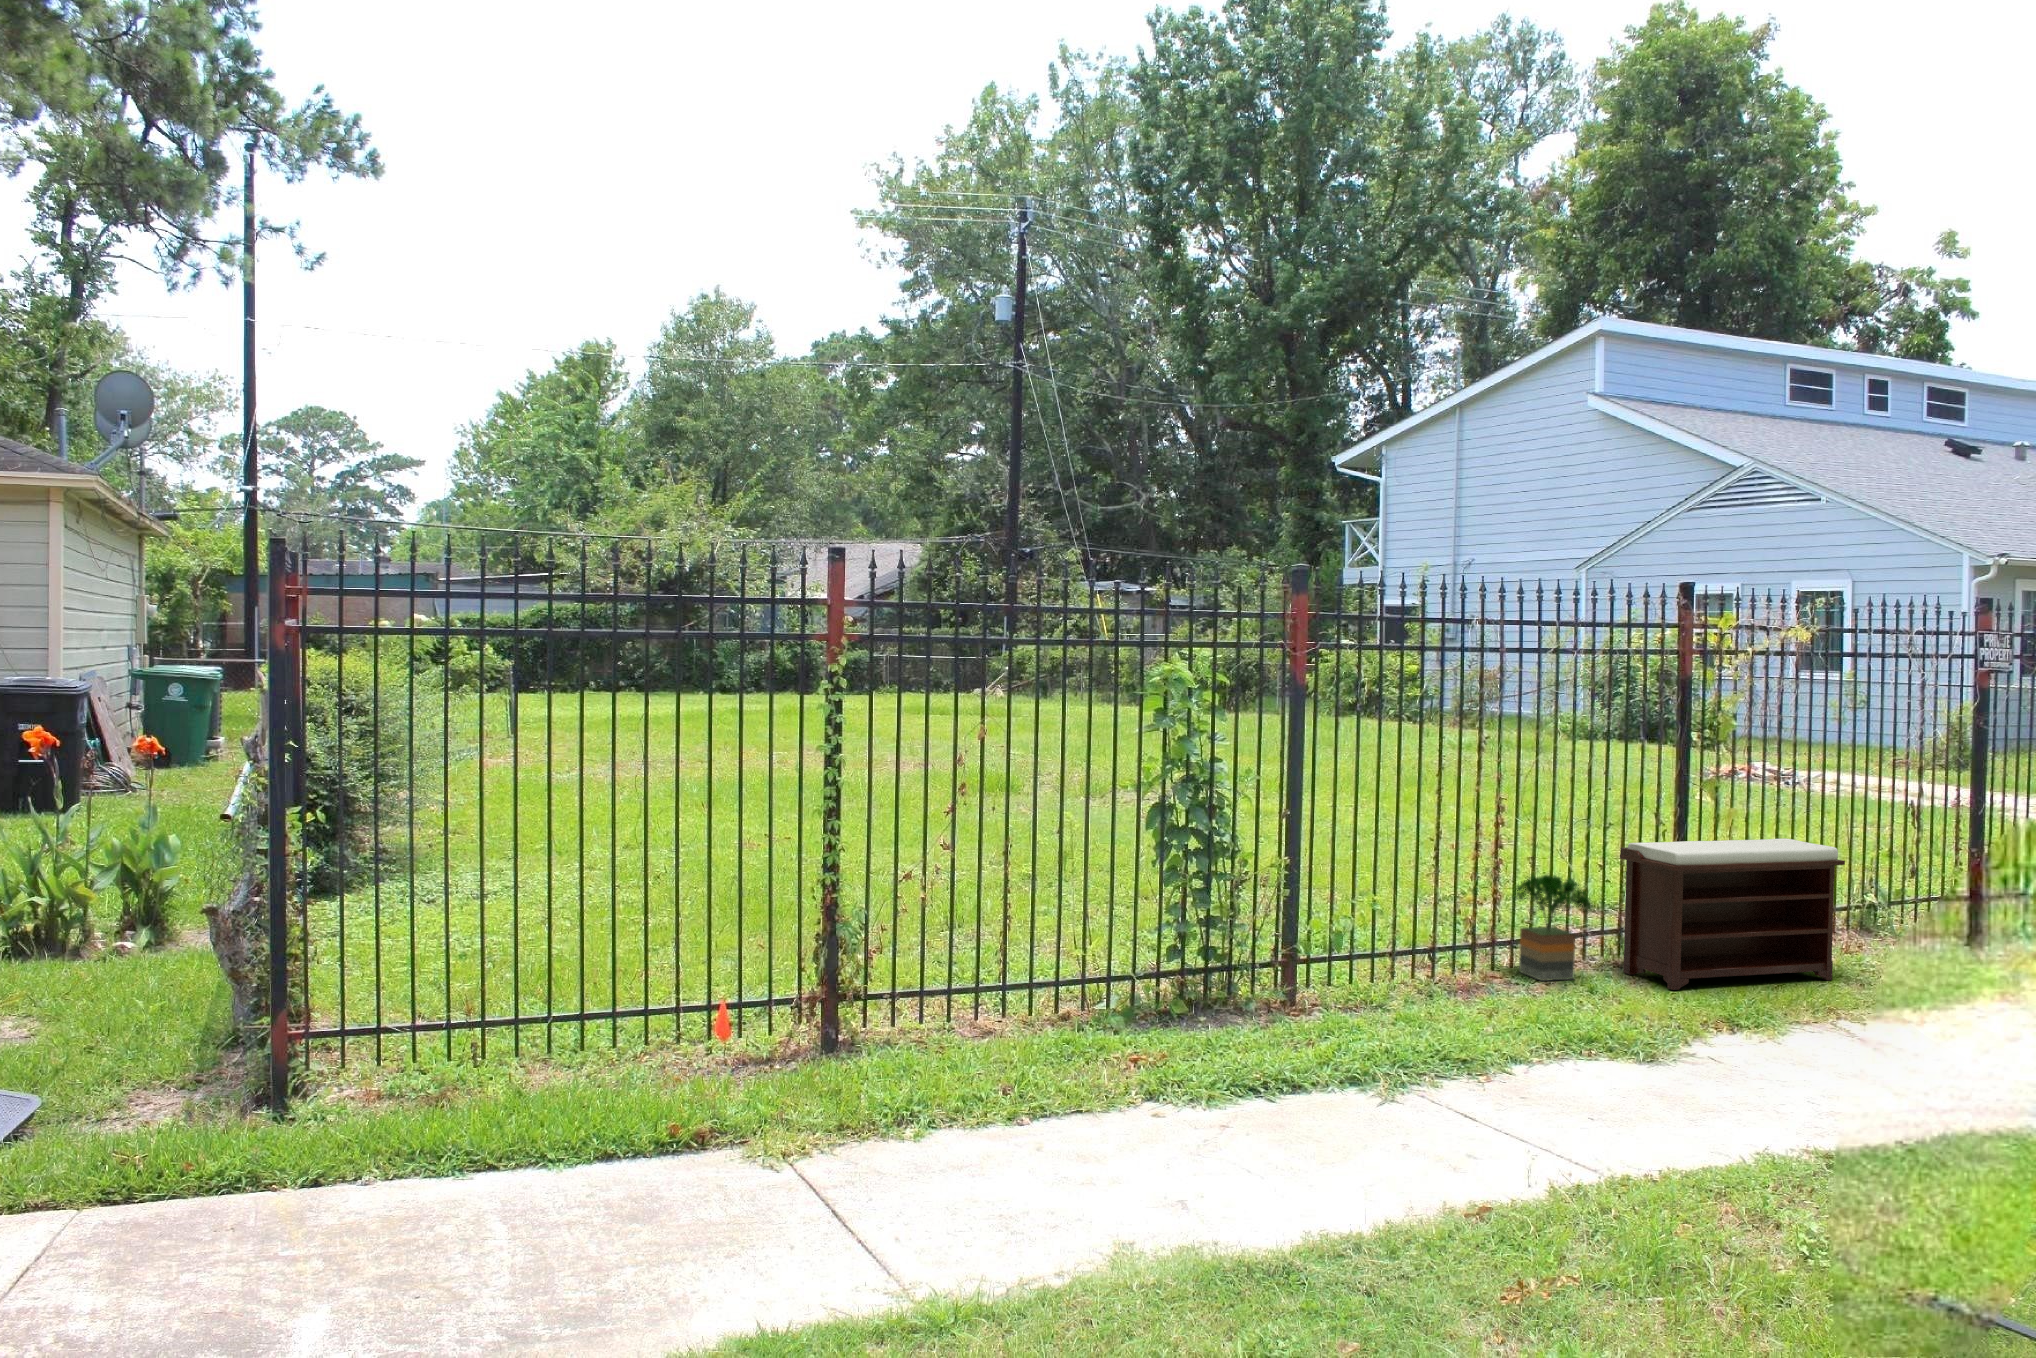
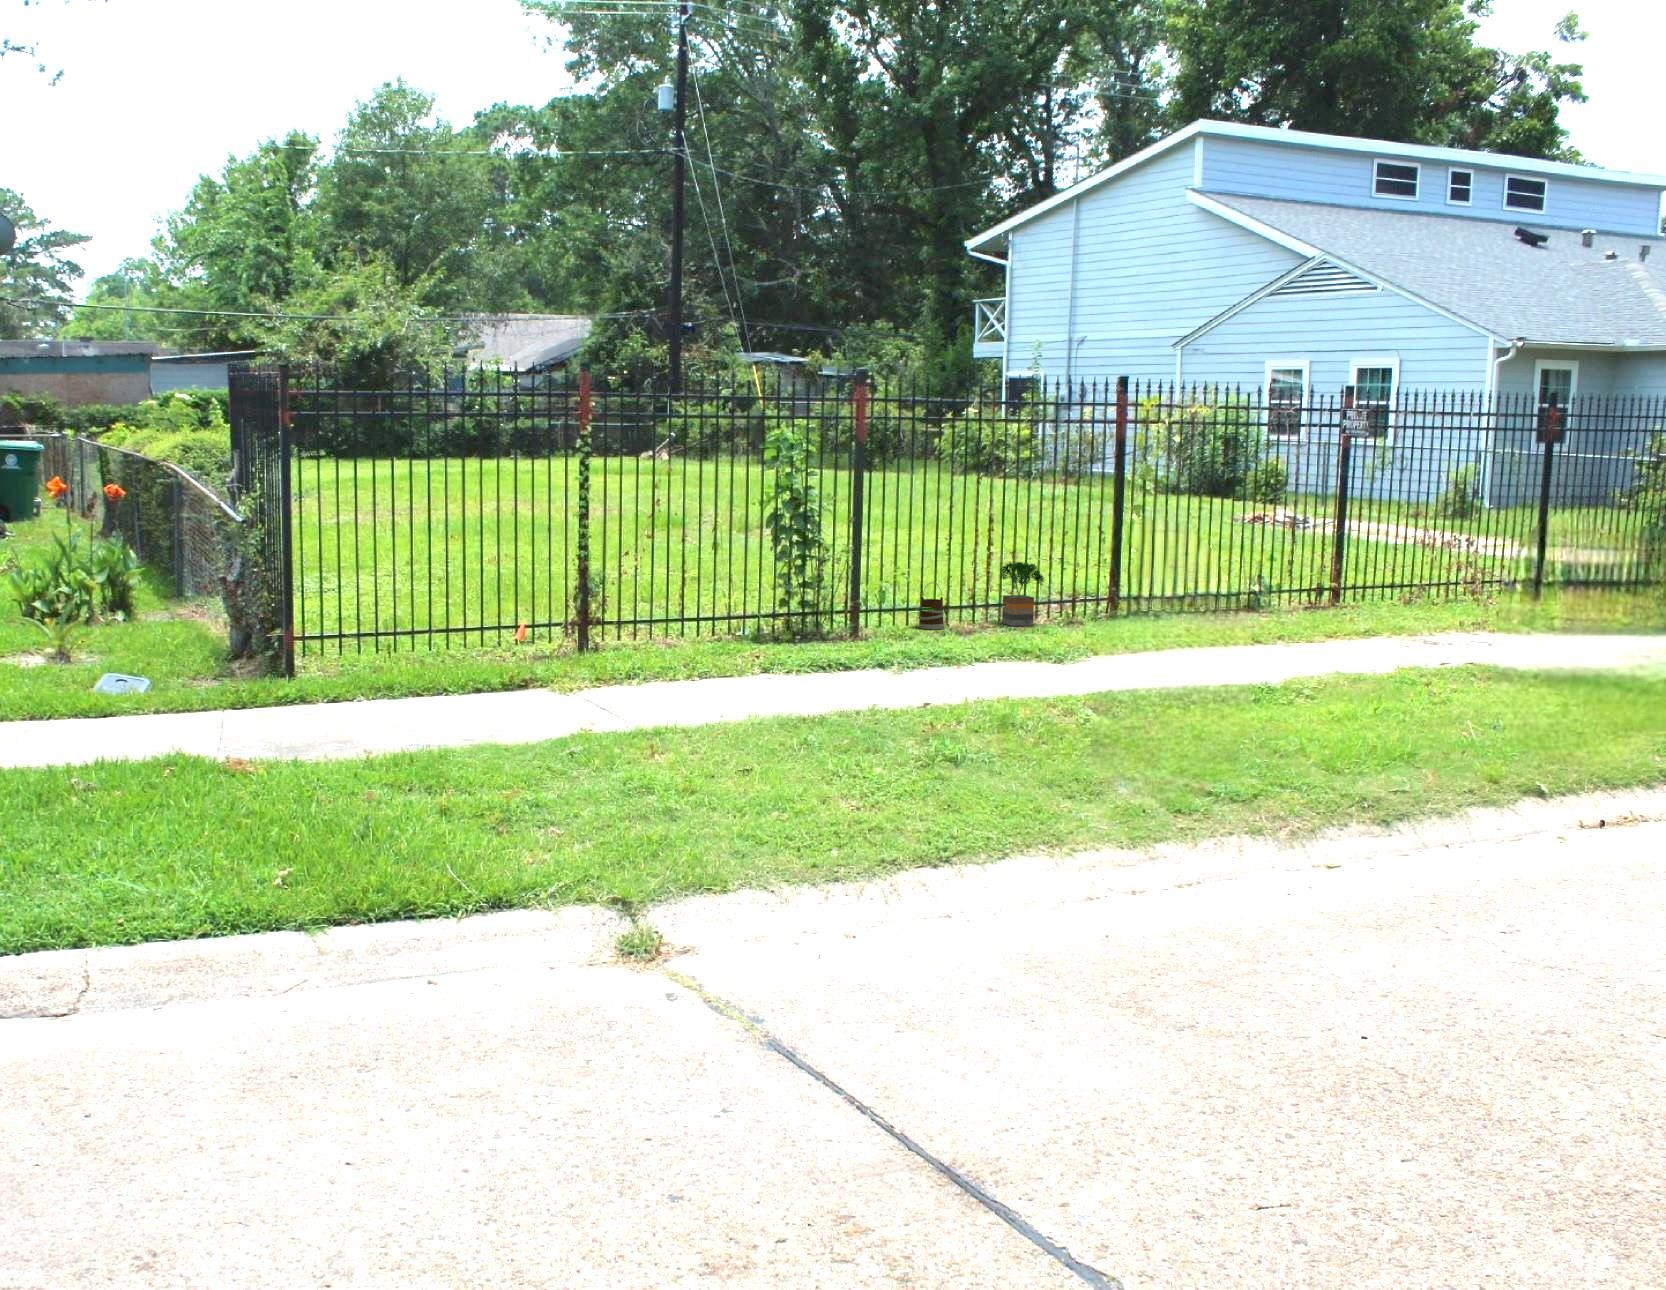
bench: present [1620,838,1845,990] -> none [1064,540,1198,629]
wooden bucket: none [1388,909,1430,987] -> present [919,582,944,629]

